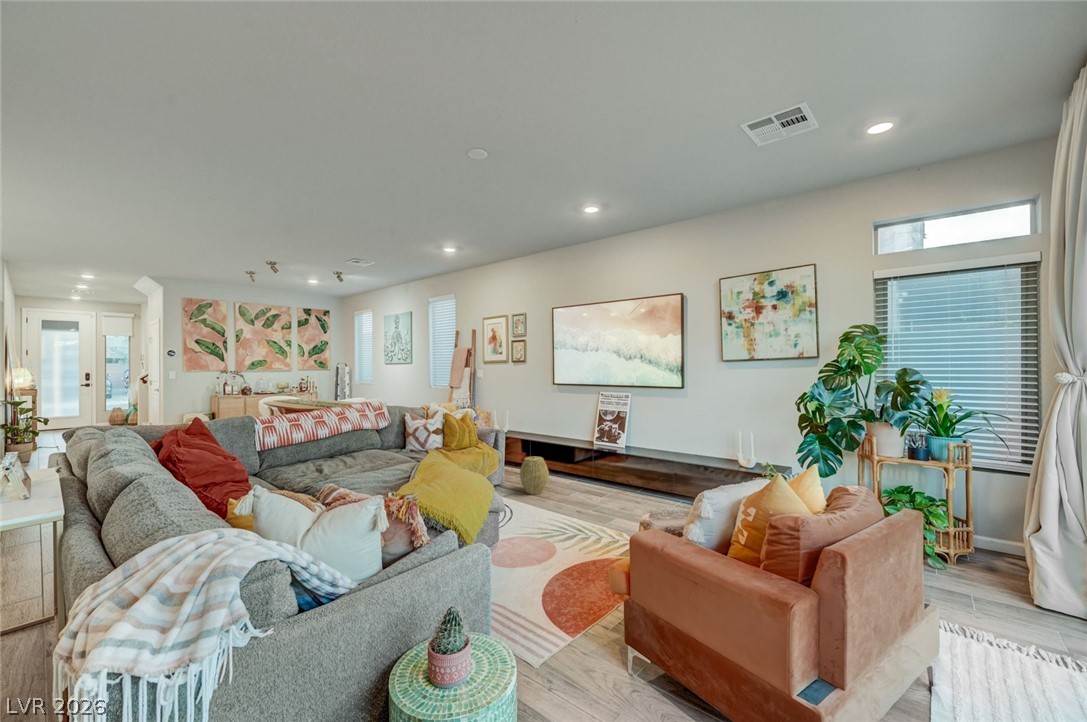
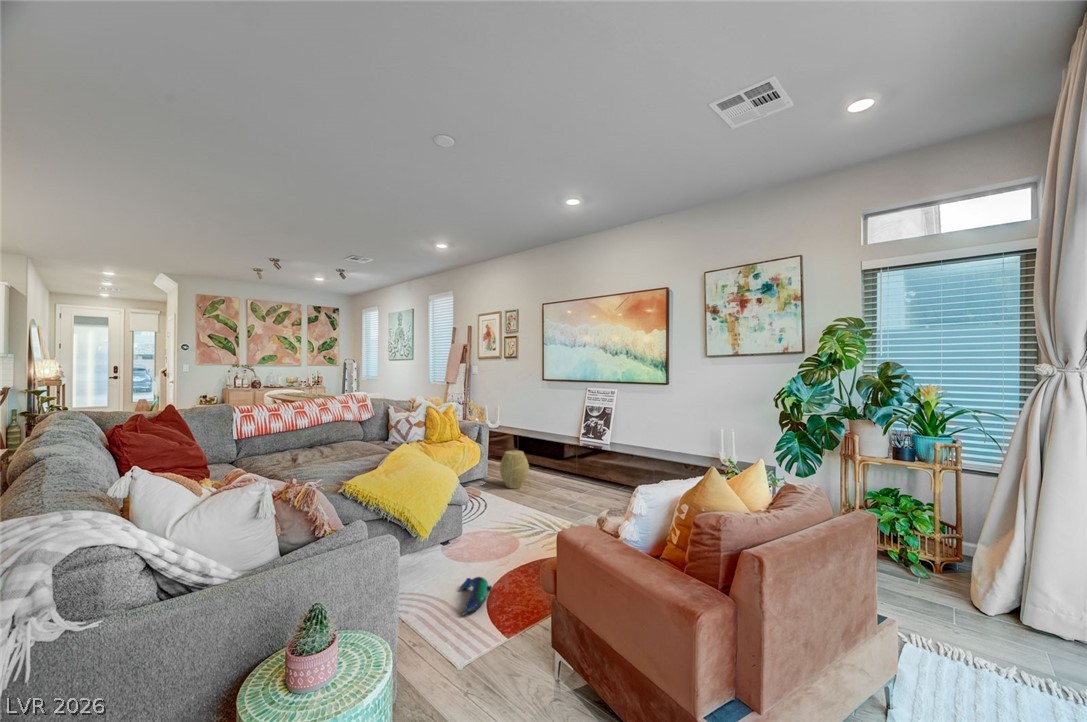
plush toy: none [513,582,547,619] -> present [460,577,492,615]

